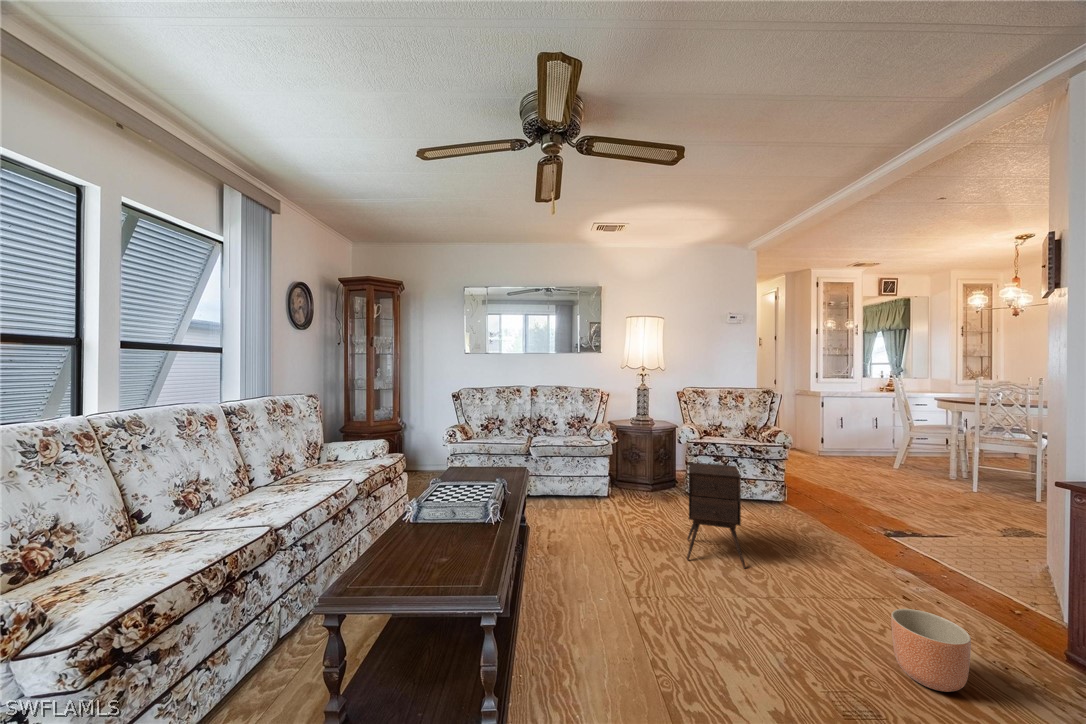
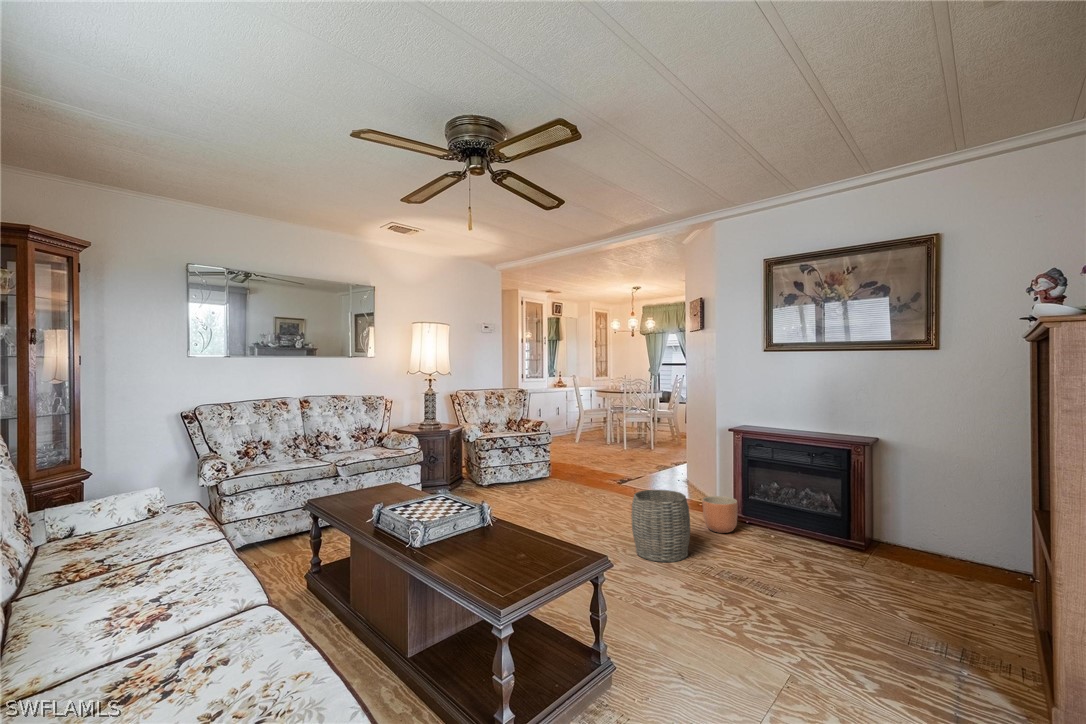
side table: present [687,462,746,568] -> none [533,443,591,525]
woven basket: none [712,557,805,685] -> present [631,490,690,562]

